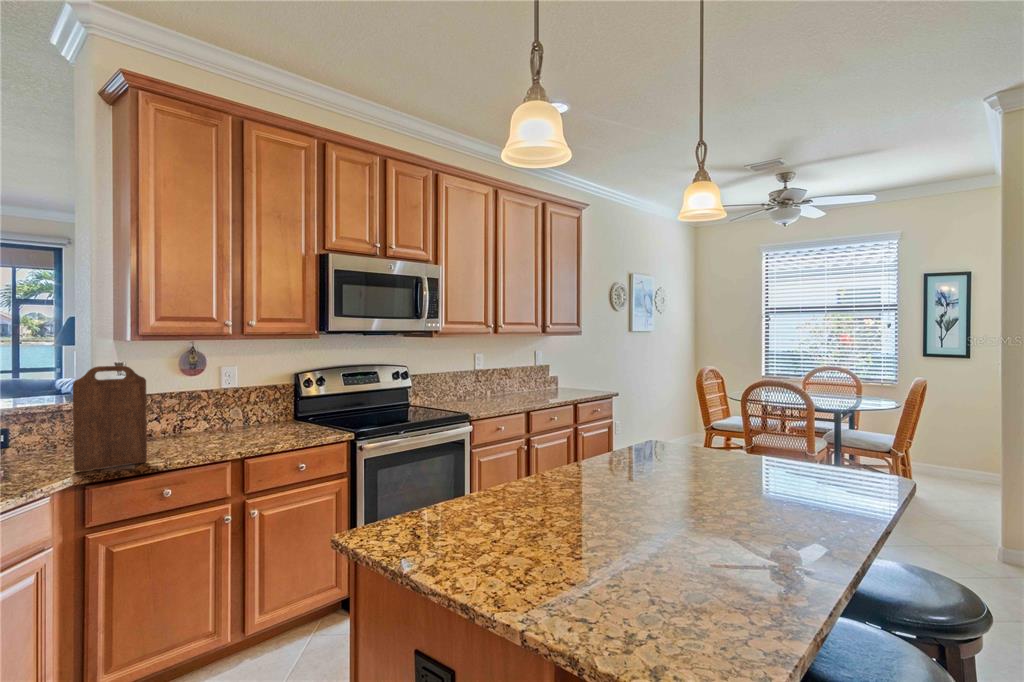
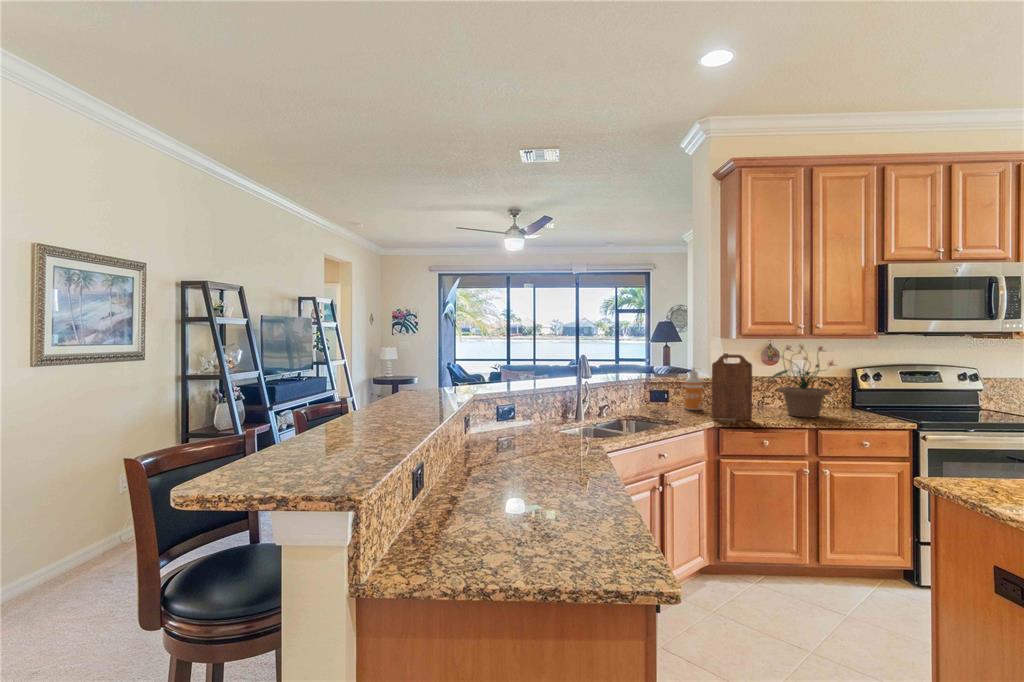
potted plant: none [182,345,271,444] -> present [772,345,834,417]
soap dispenser: none [37,387,72,457] -> present [685,367,703,410]

